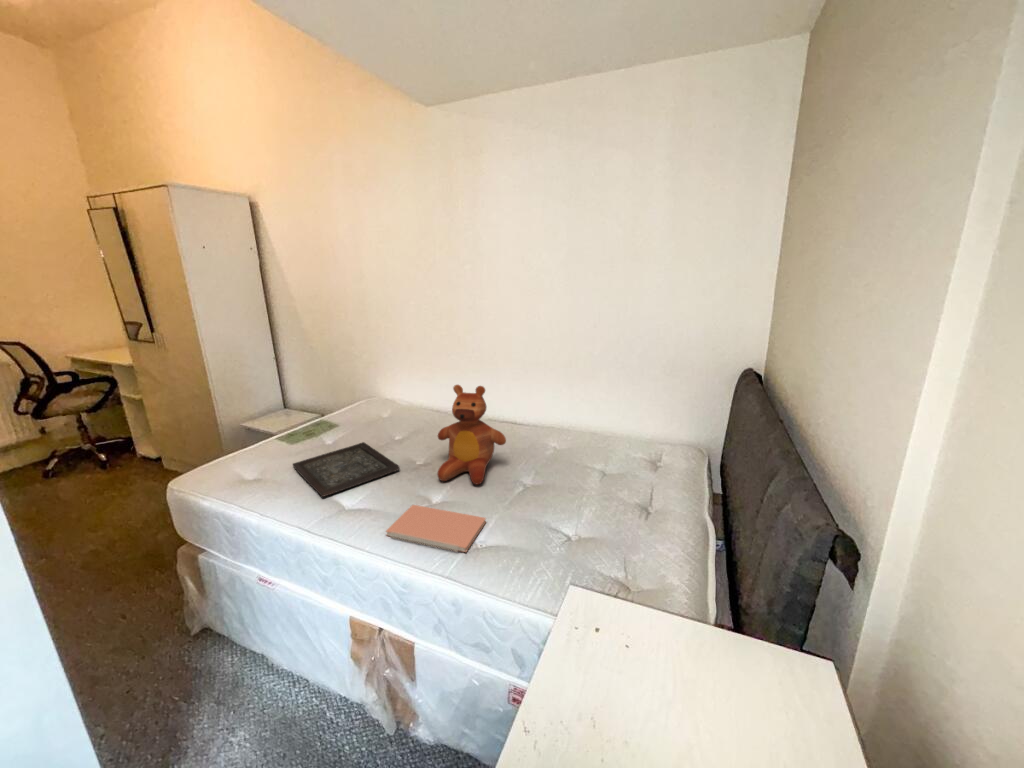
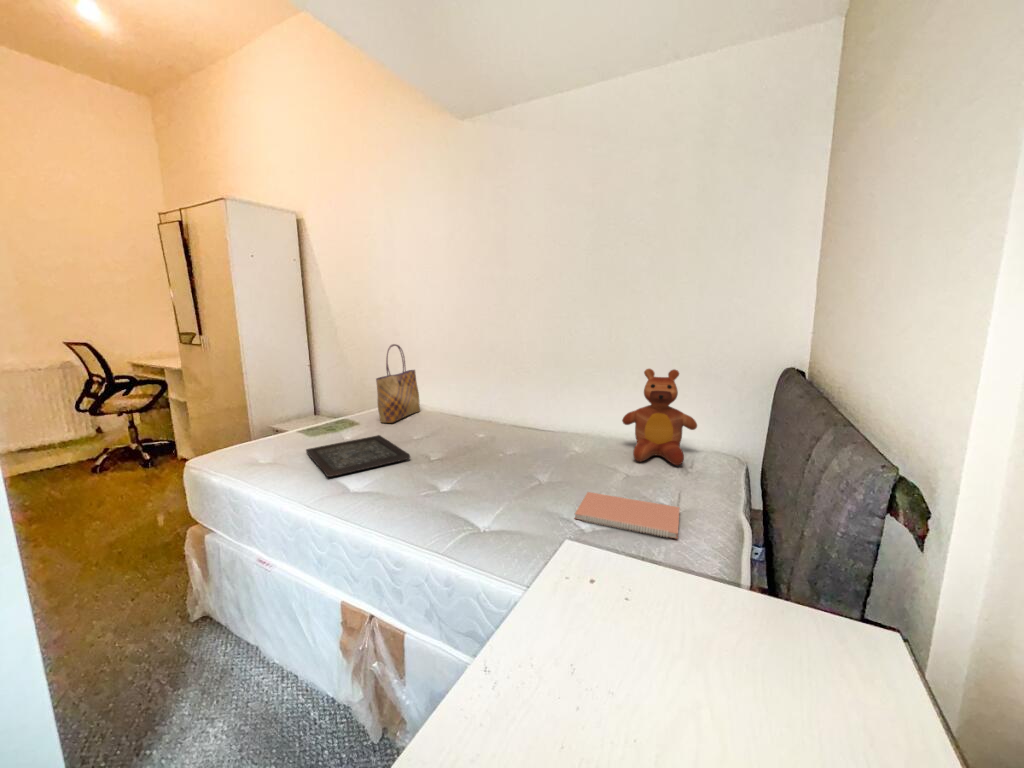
tote bag: none [355,345,399,425] -> present [376,344,420,423]
teddy bear: present [437,385,506,484] -> present [622,369,697,465]
notebook: present [386,505,486,552] -> present [575,492,680,538]

